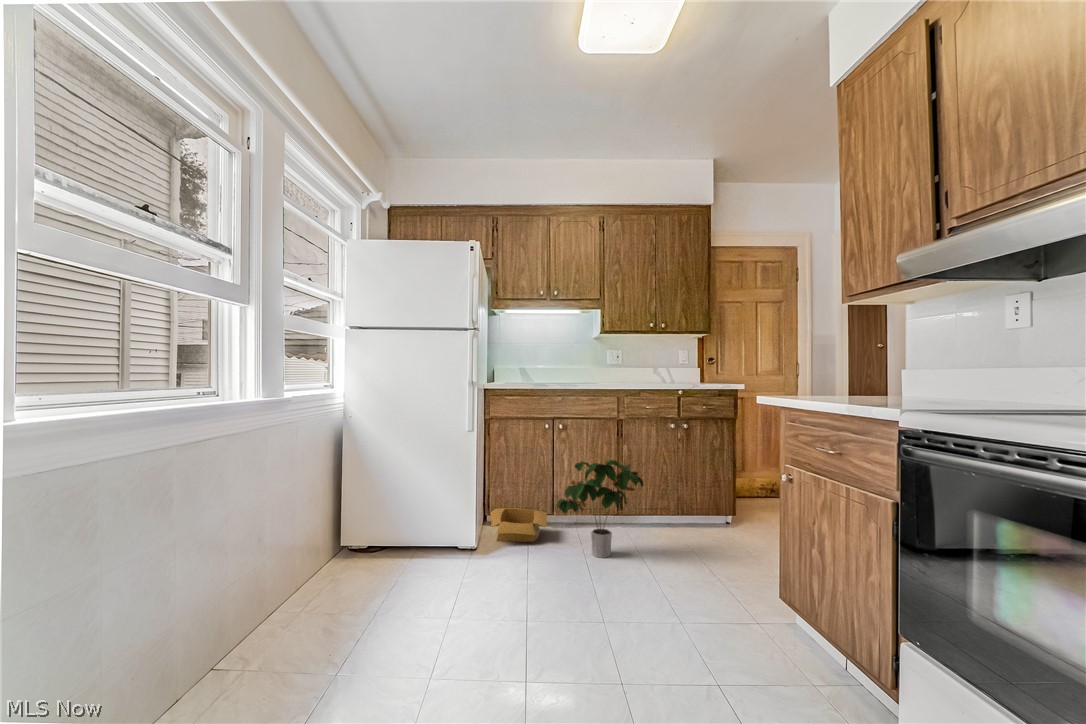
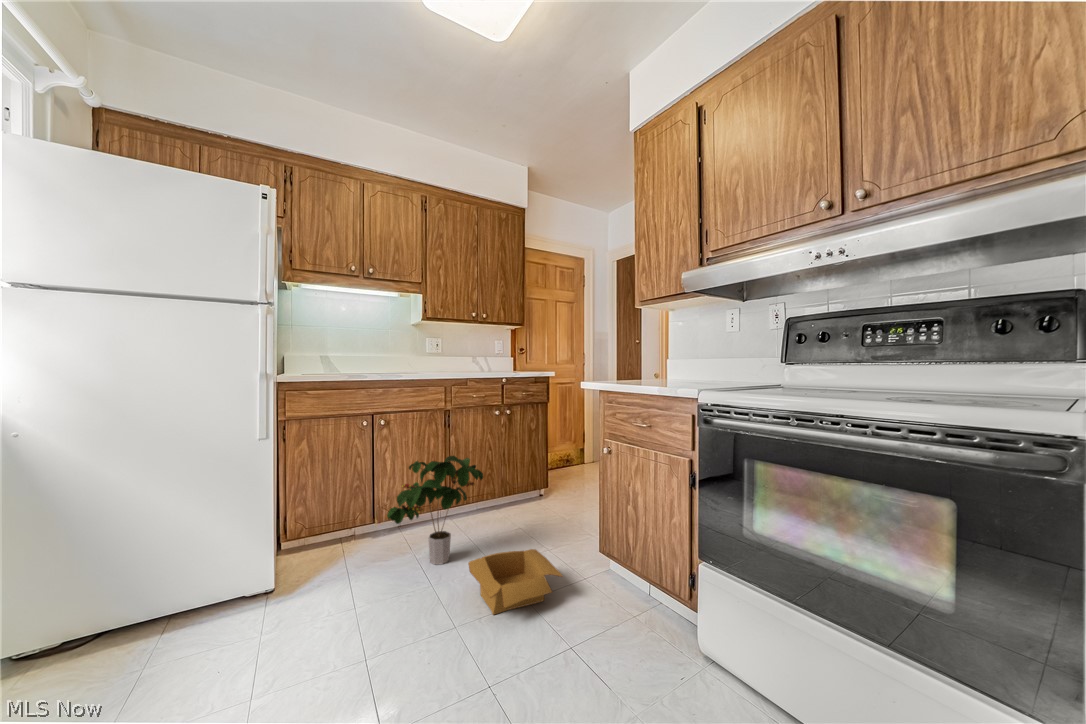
cardboard box: present [490,508,547,542] -> present [468,549,563,615]

